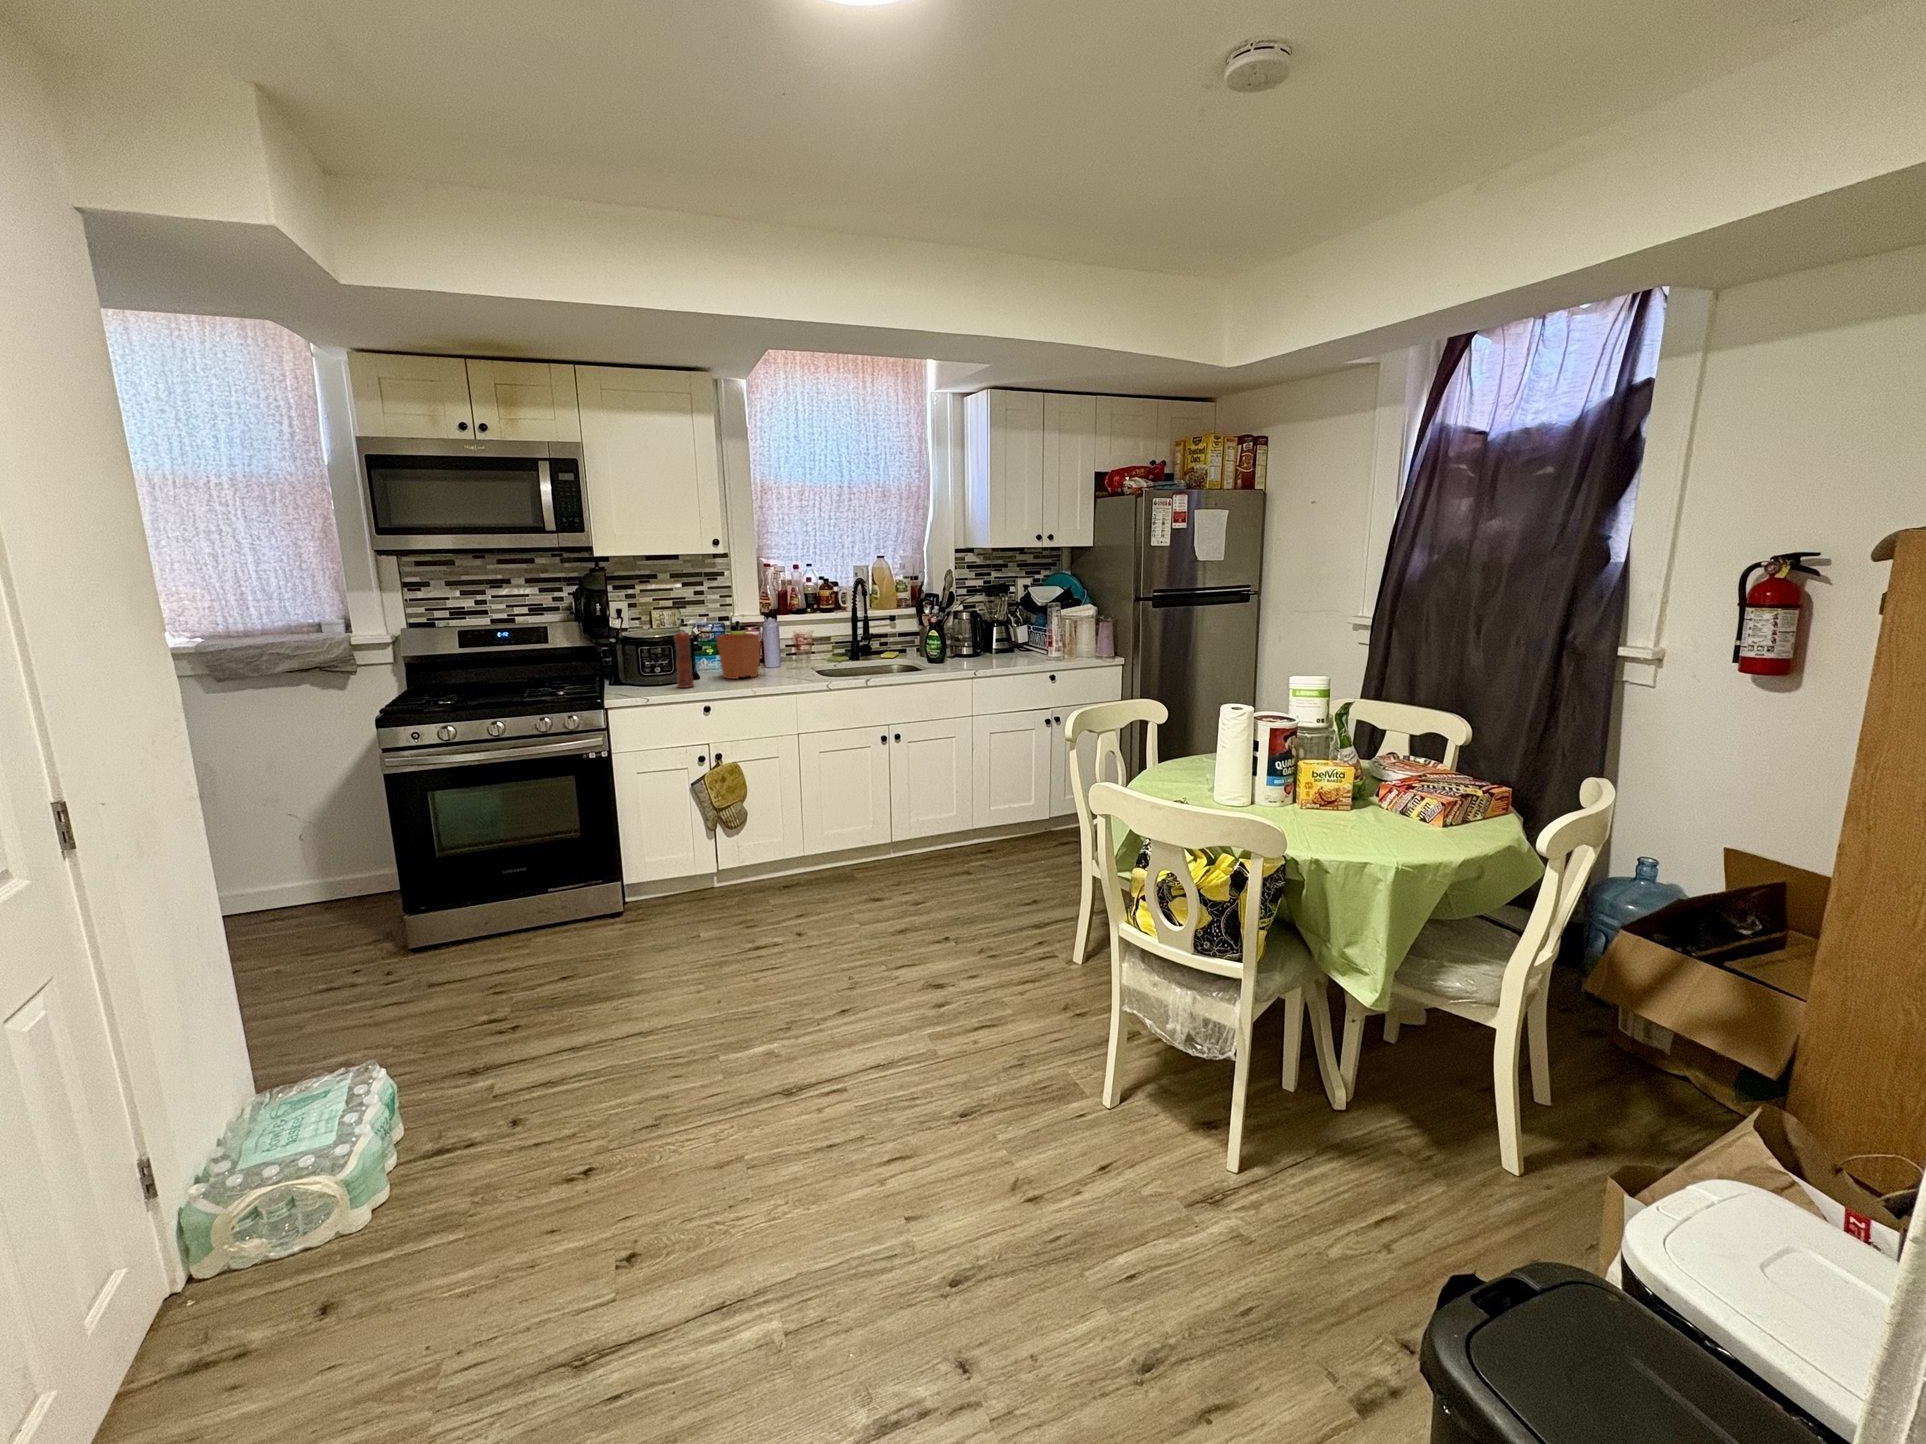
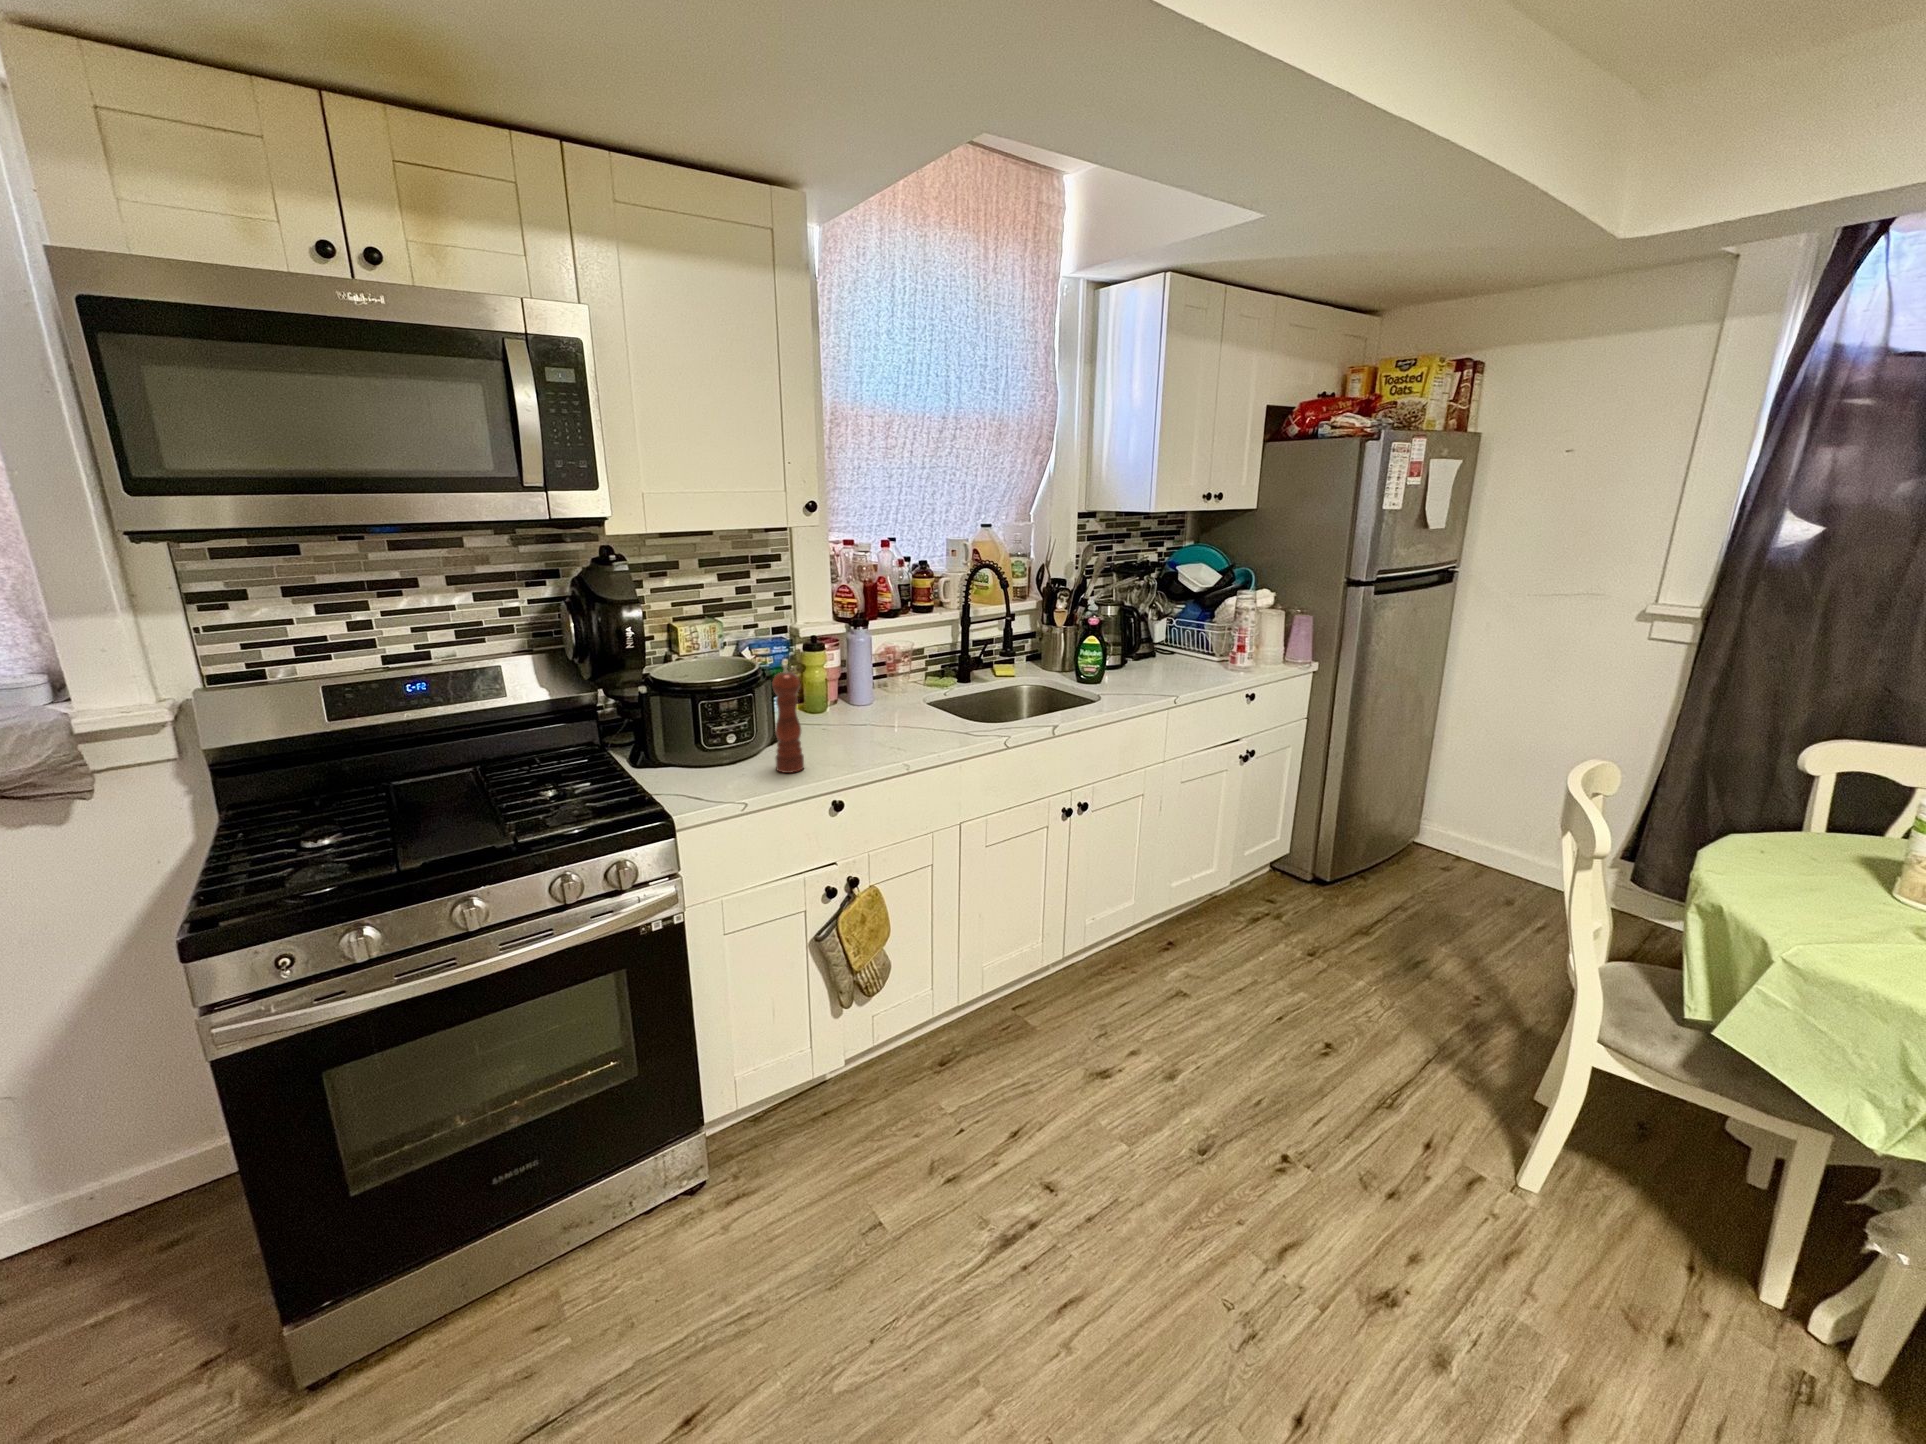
plant pot: present [716,633,760,679] -> none [814,631,888,743]

